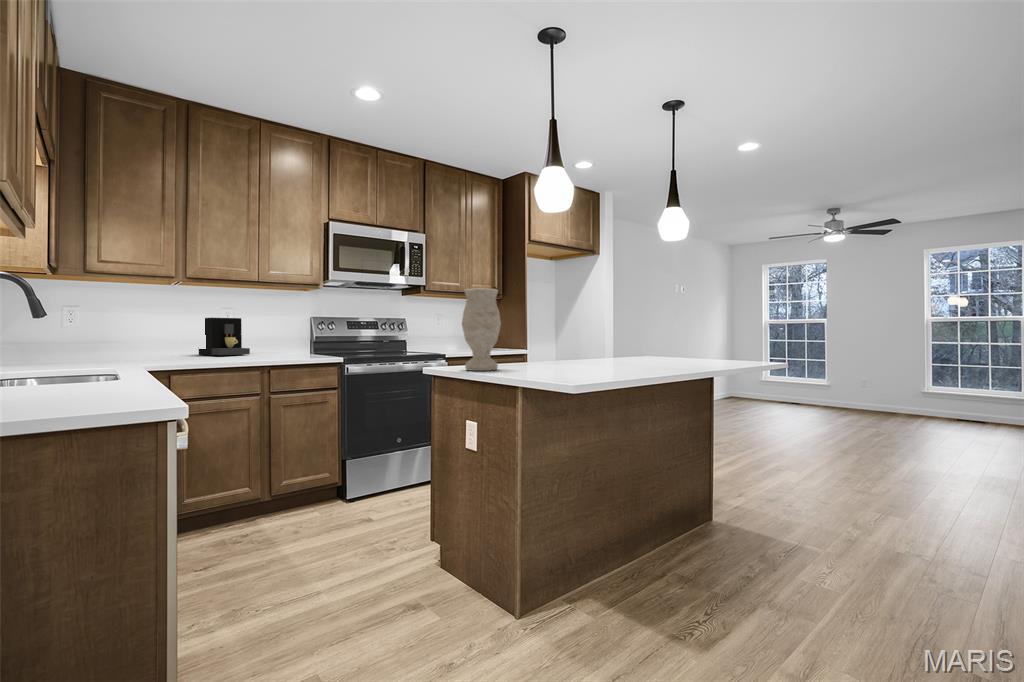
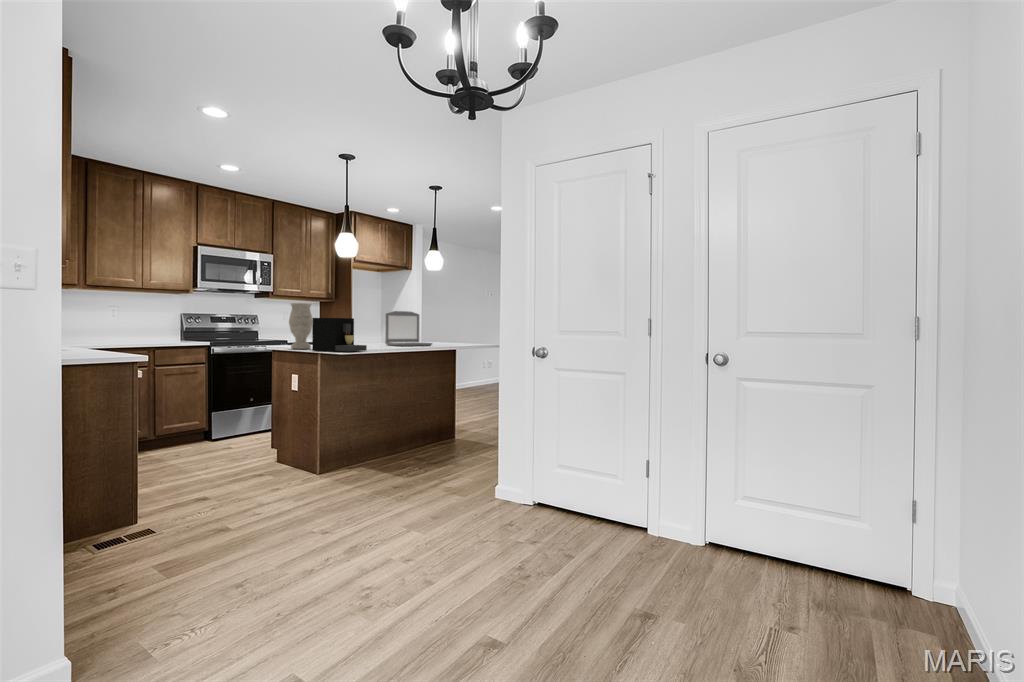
laptop: none [595,306,676,362] -> present [385,311,432,346]
coffee maker: present [199,318,250,356] -> present [312,318,367,352]

